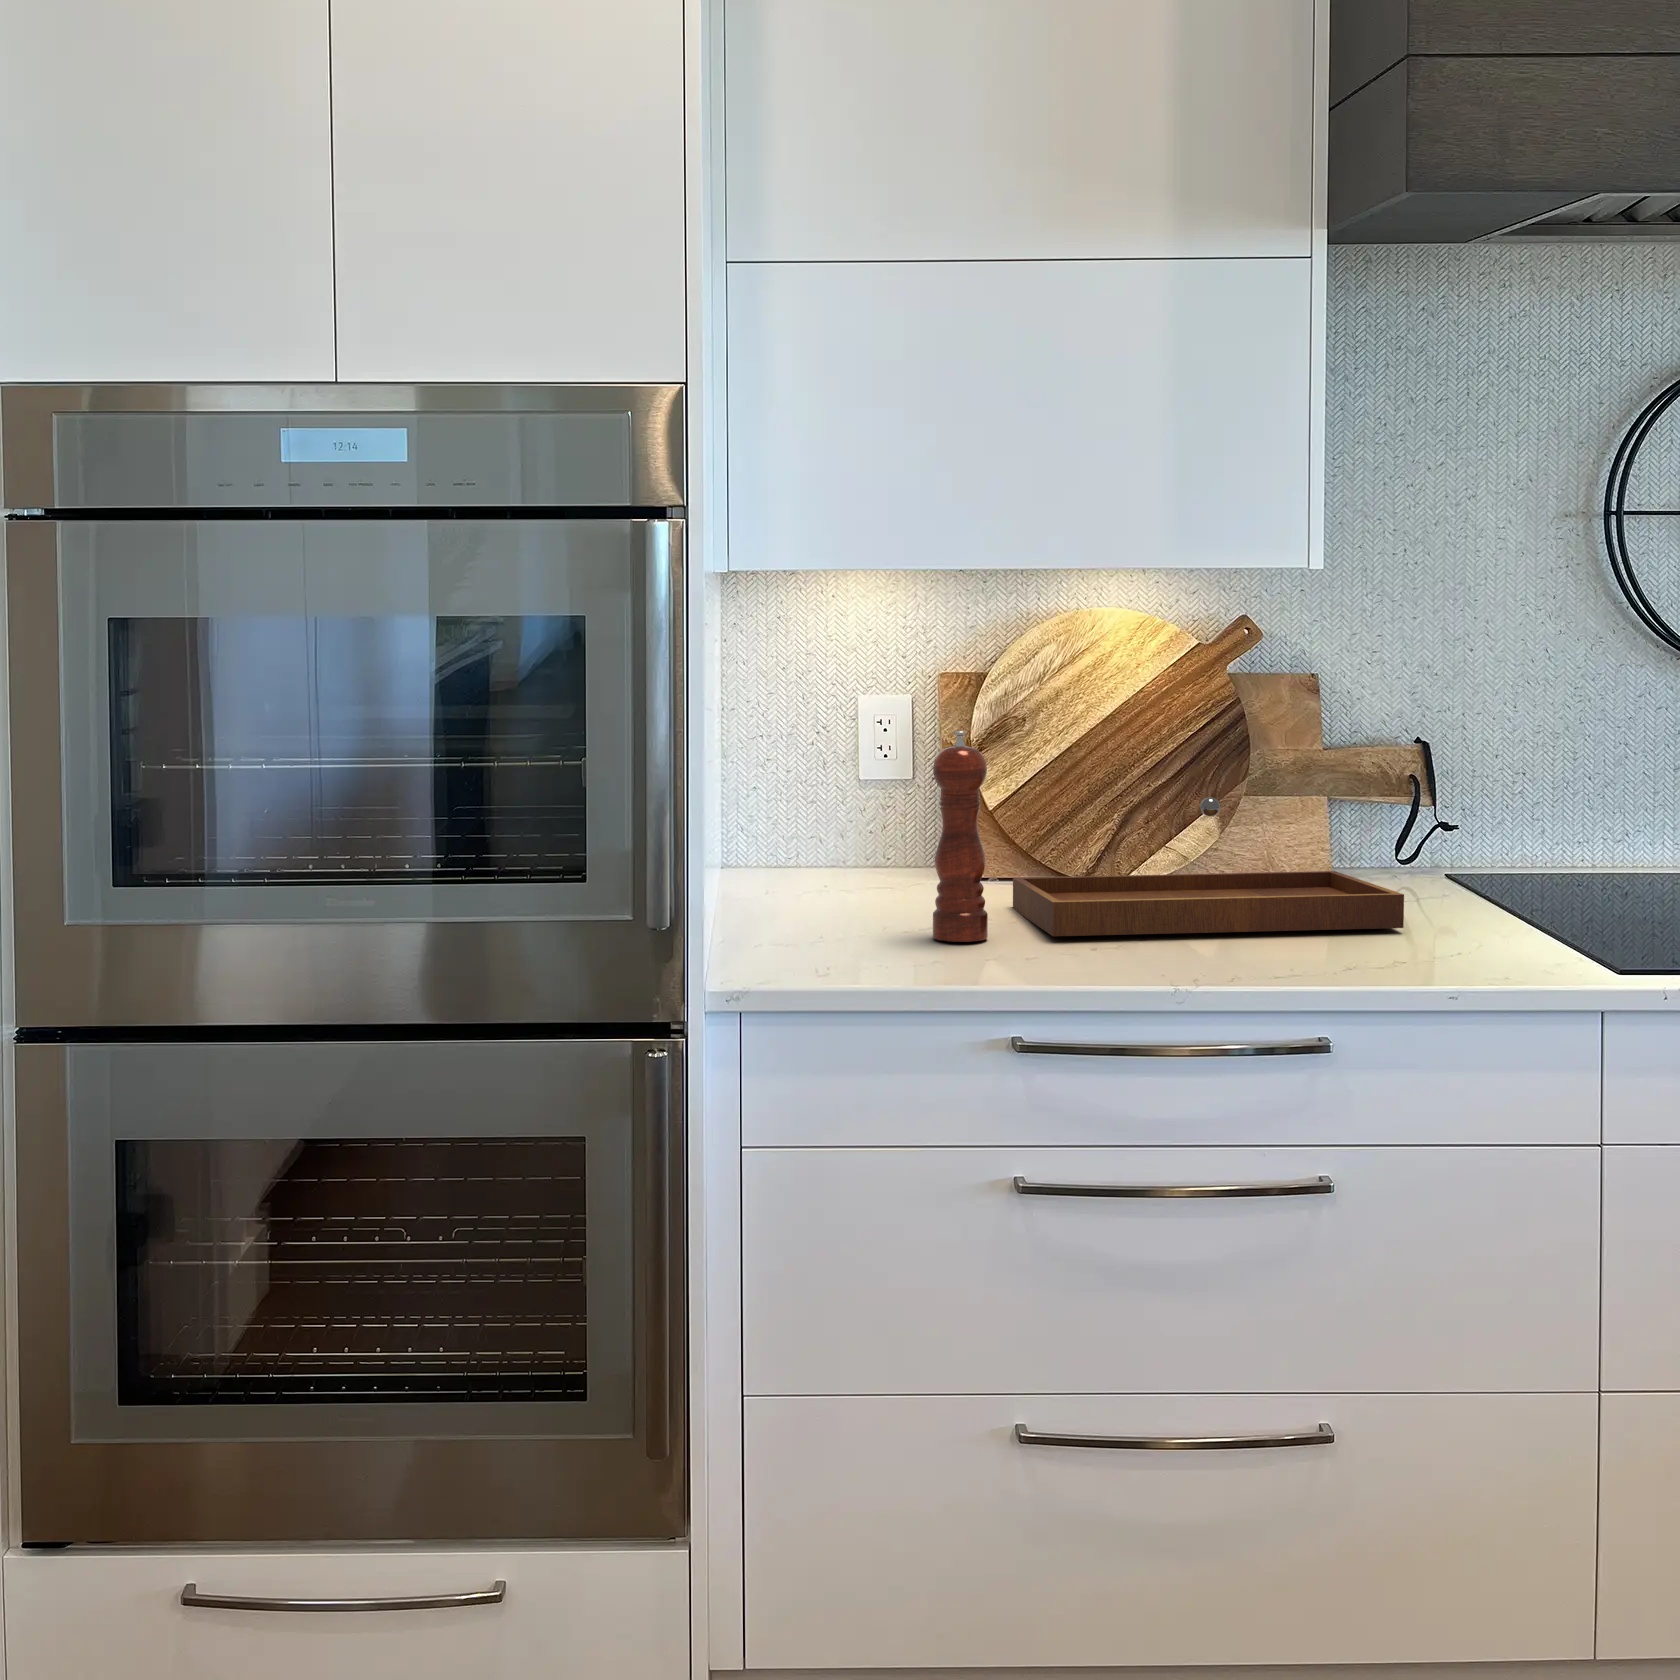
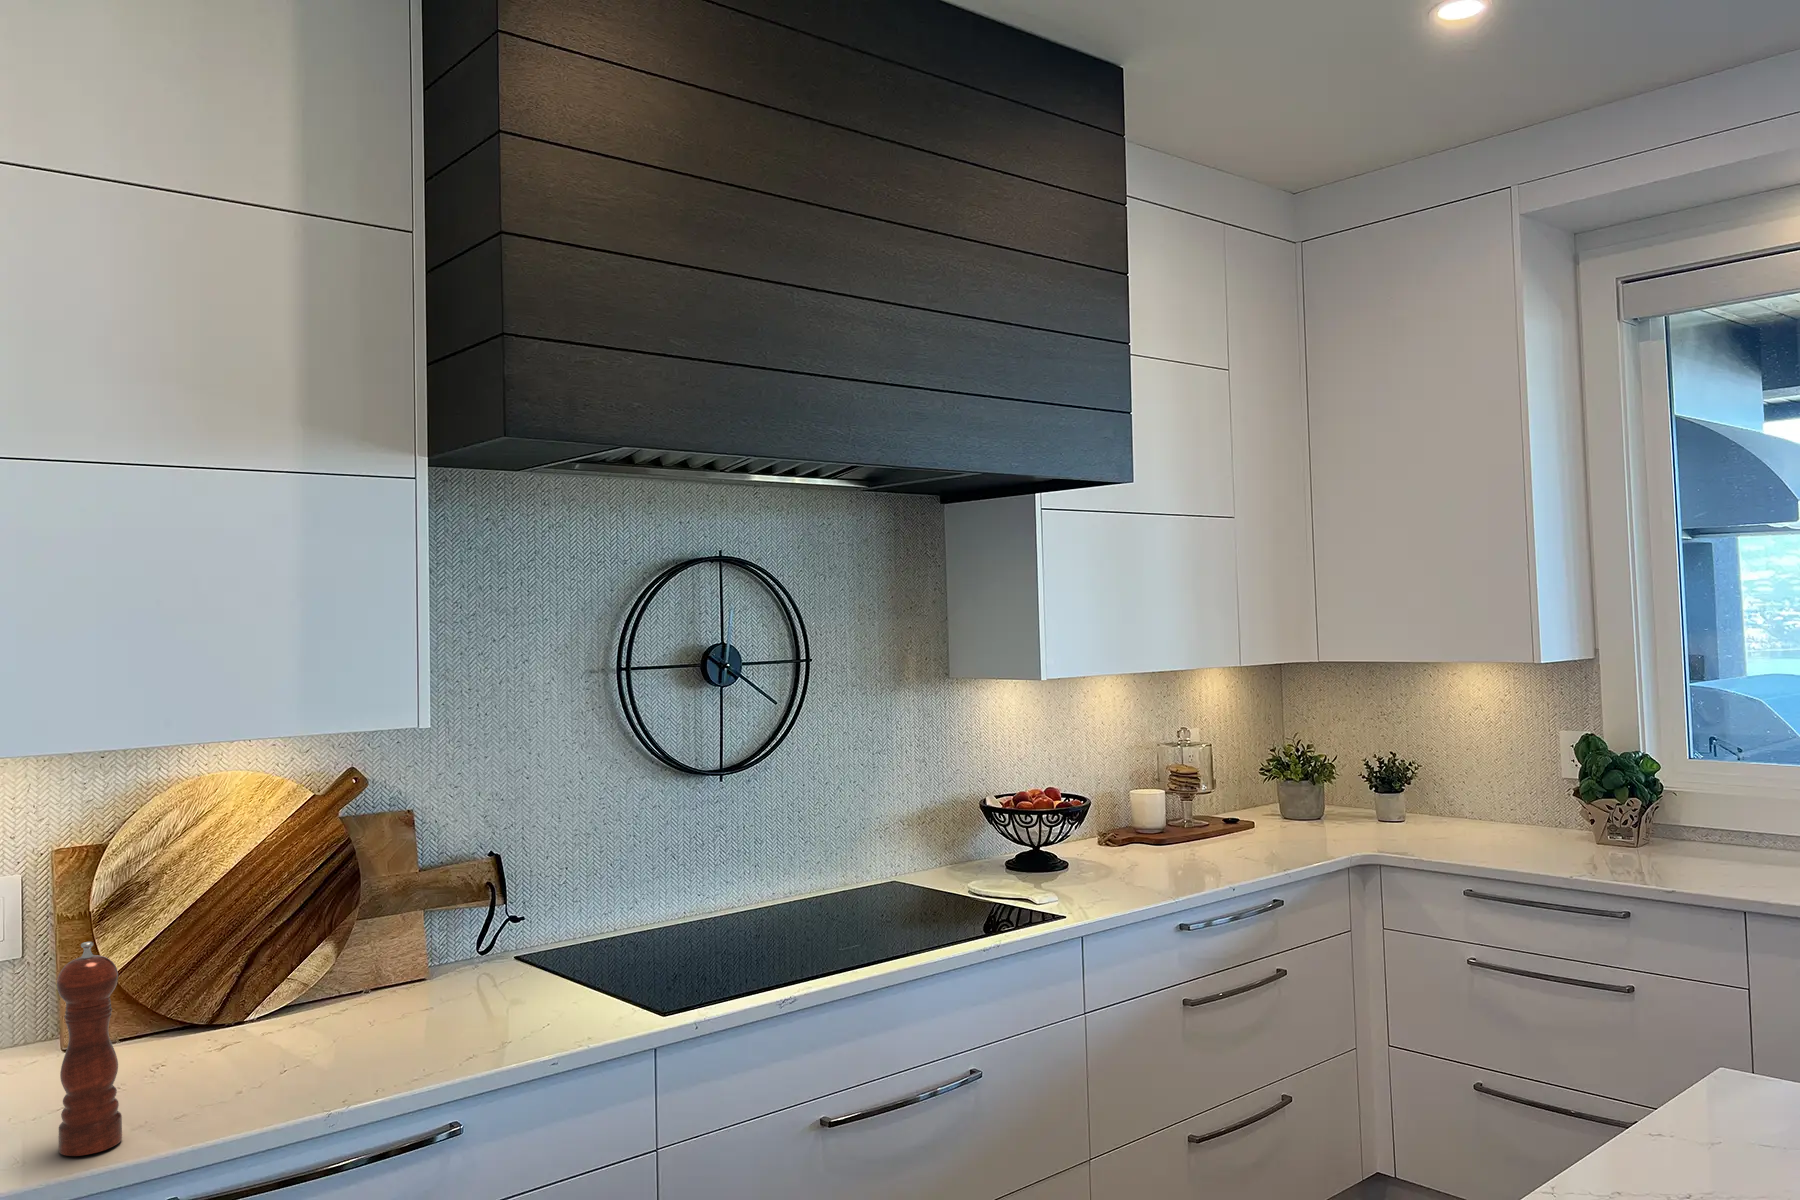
tray: present [1013,797,1404,936] -> none [142,946,508,1123]

